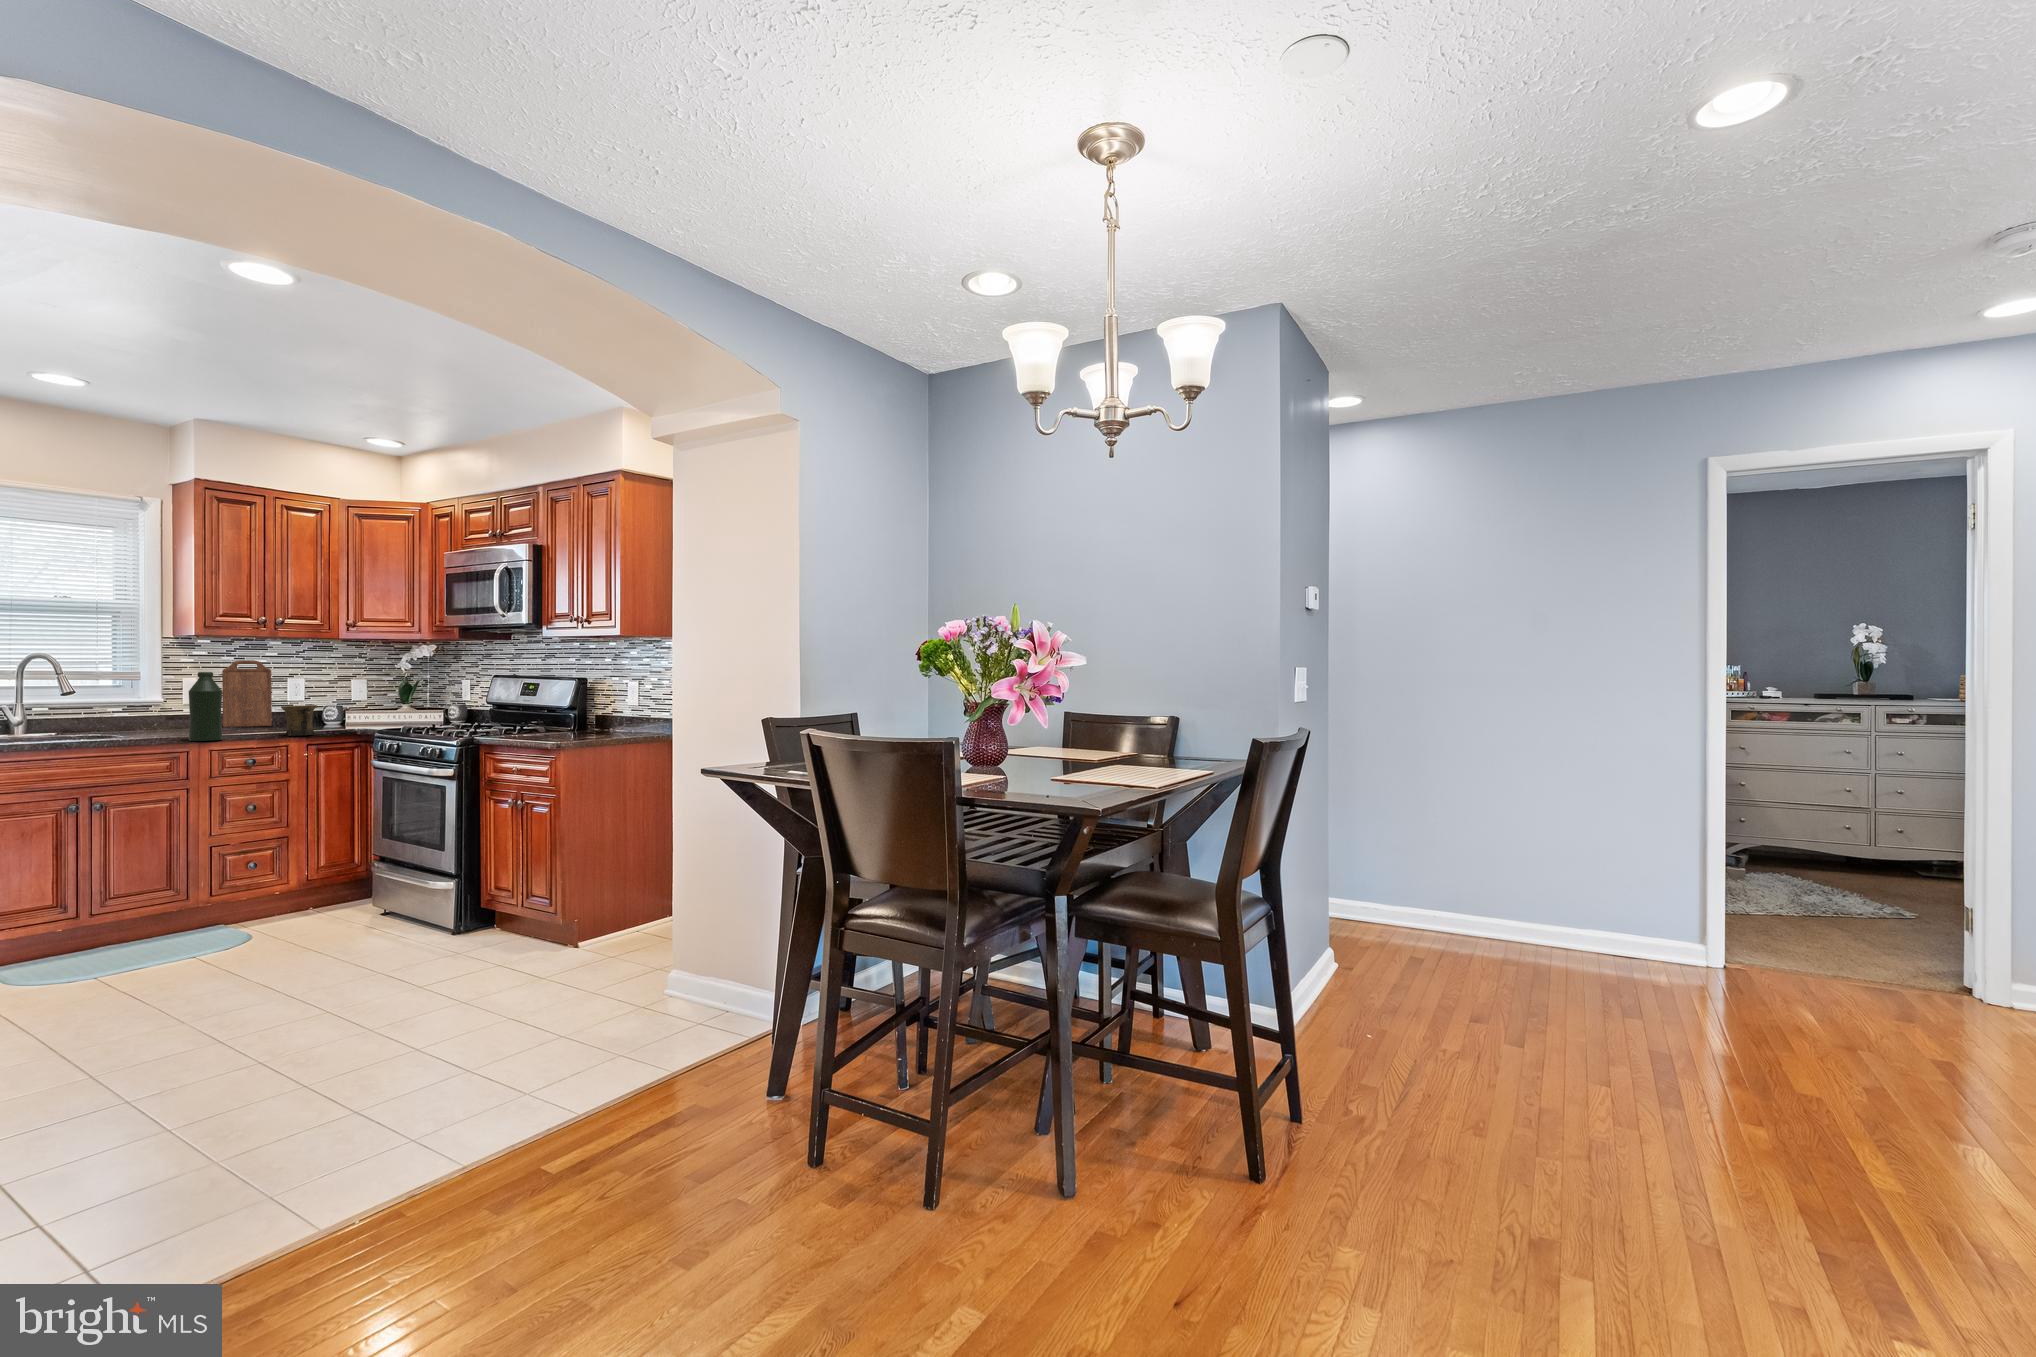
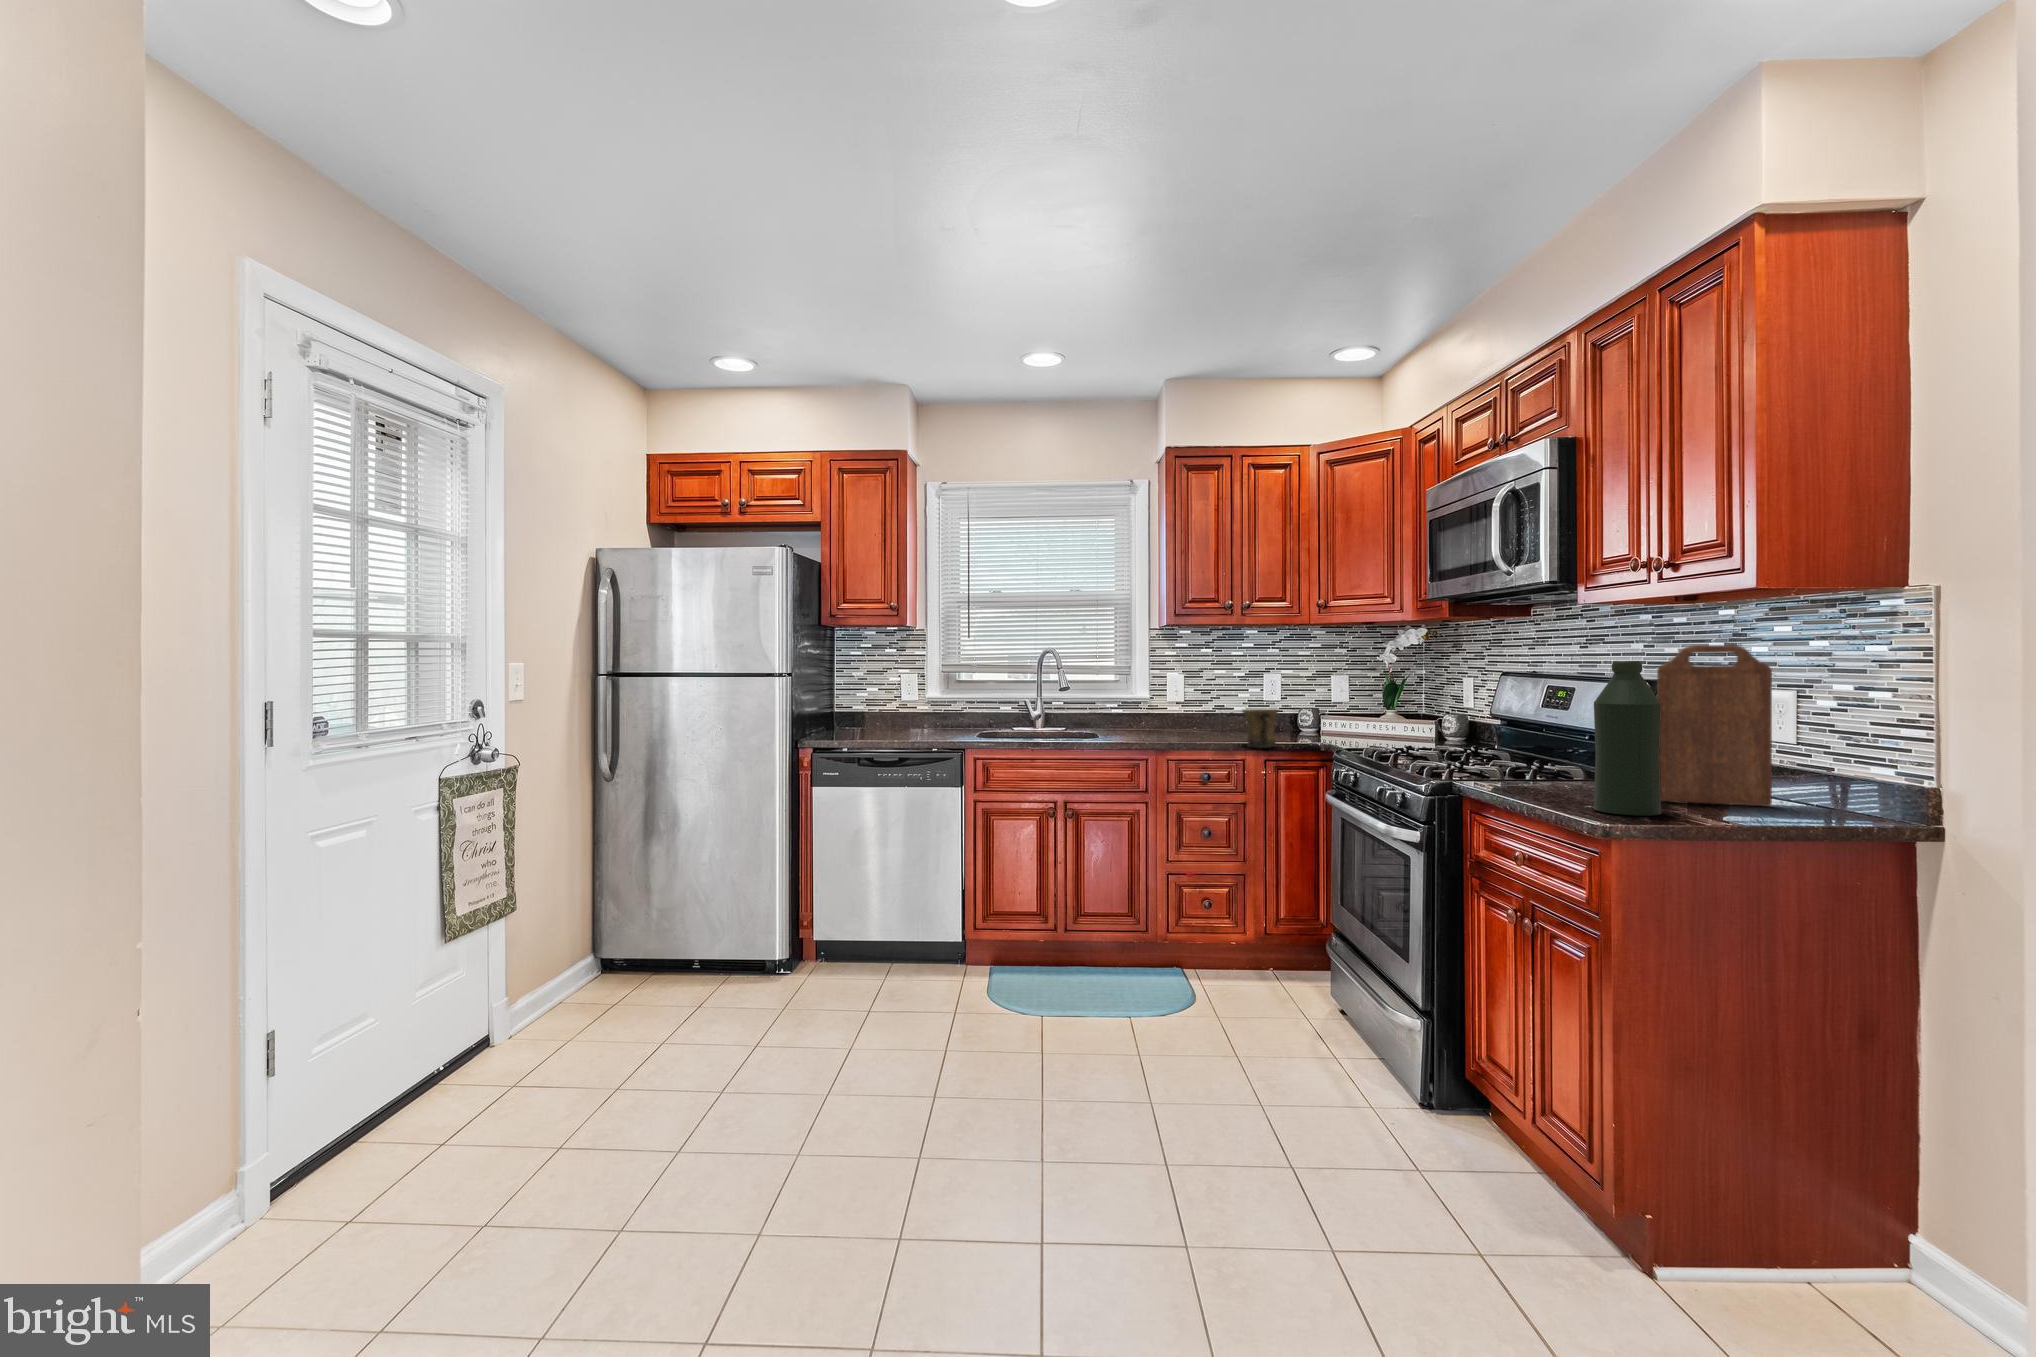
cutting board: present [222,660,272,727] -> present [1657,644,1772,806]
bottle: present [189,672,222,741] -> present [1594,661,1661,816]

